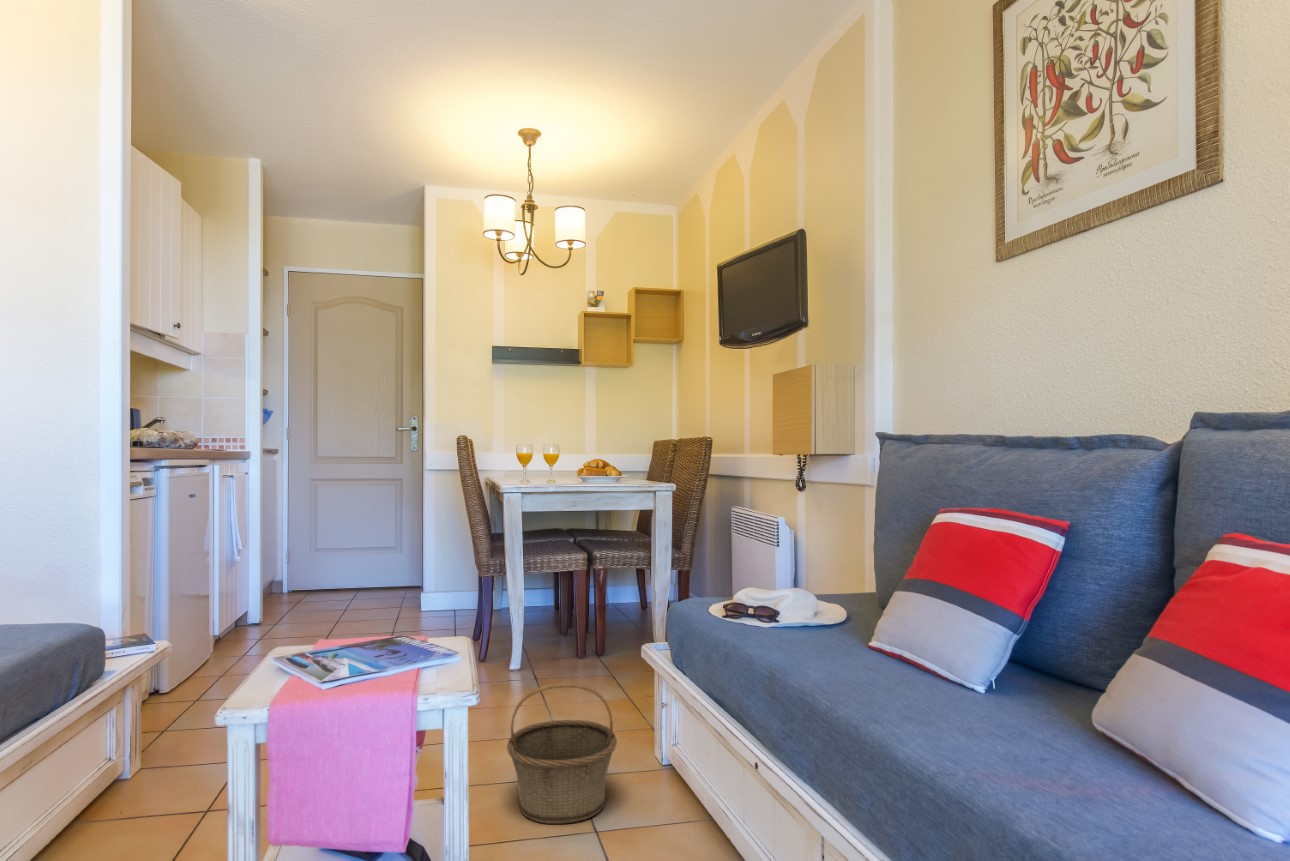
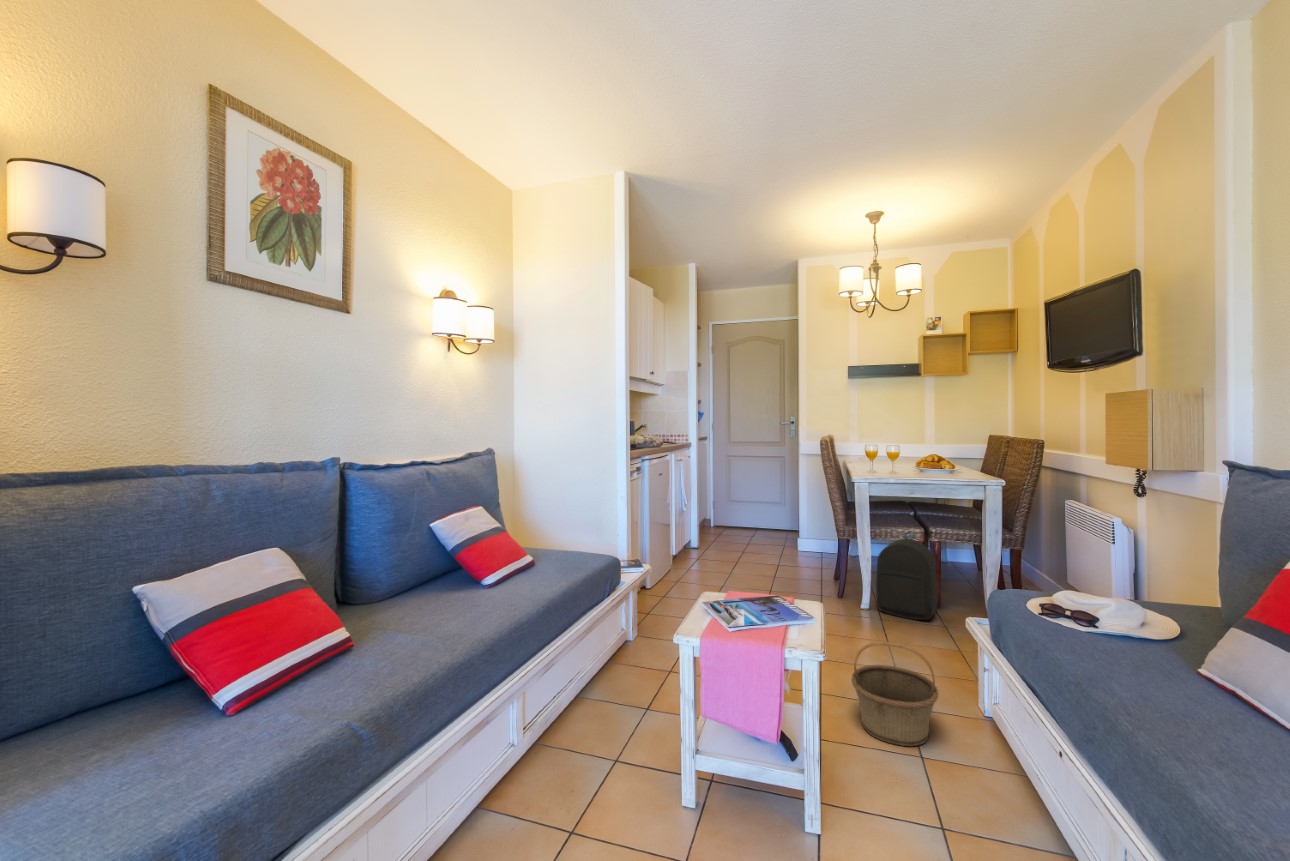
backpack: none [531,556,604,671] -> present [876,532,937,620]

